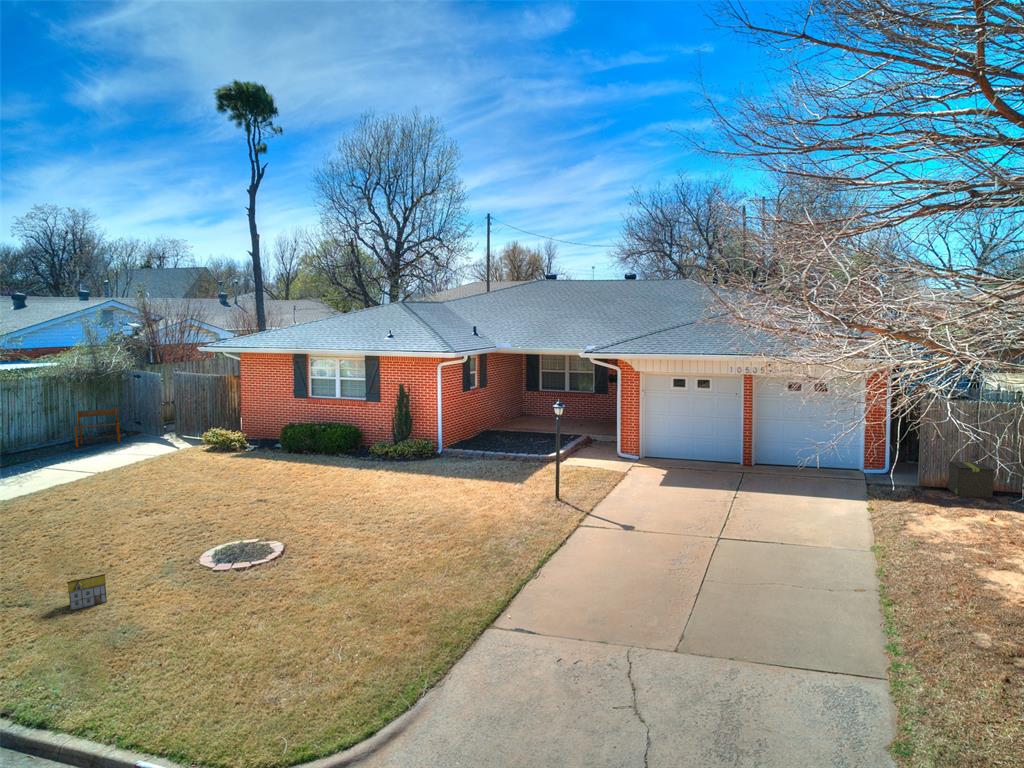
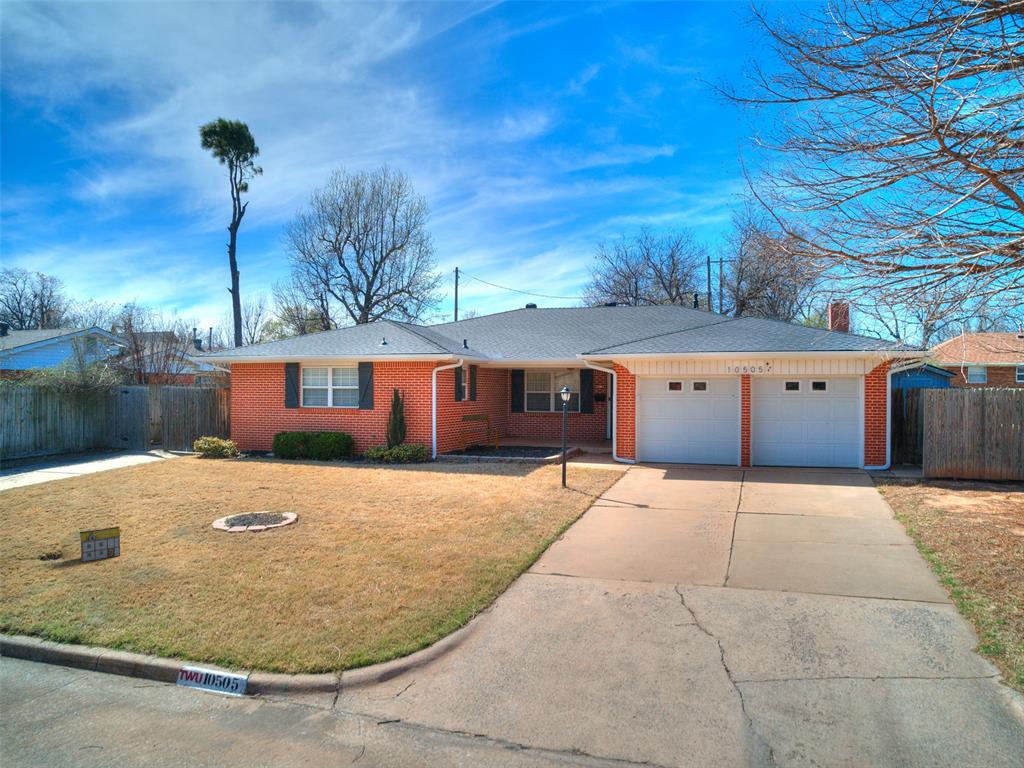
bench: present [75,408,121,447] -> present [457,414,498,451]
cardboard box: present [948,461,994,498] -> none [939,452,983,484]

